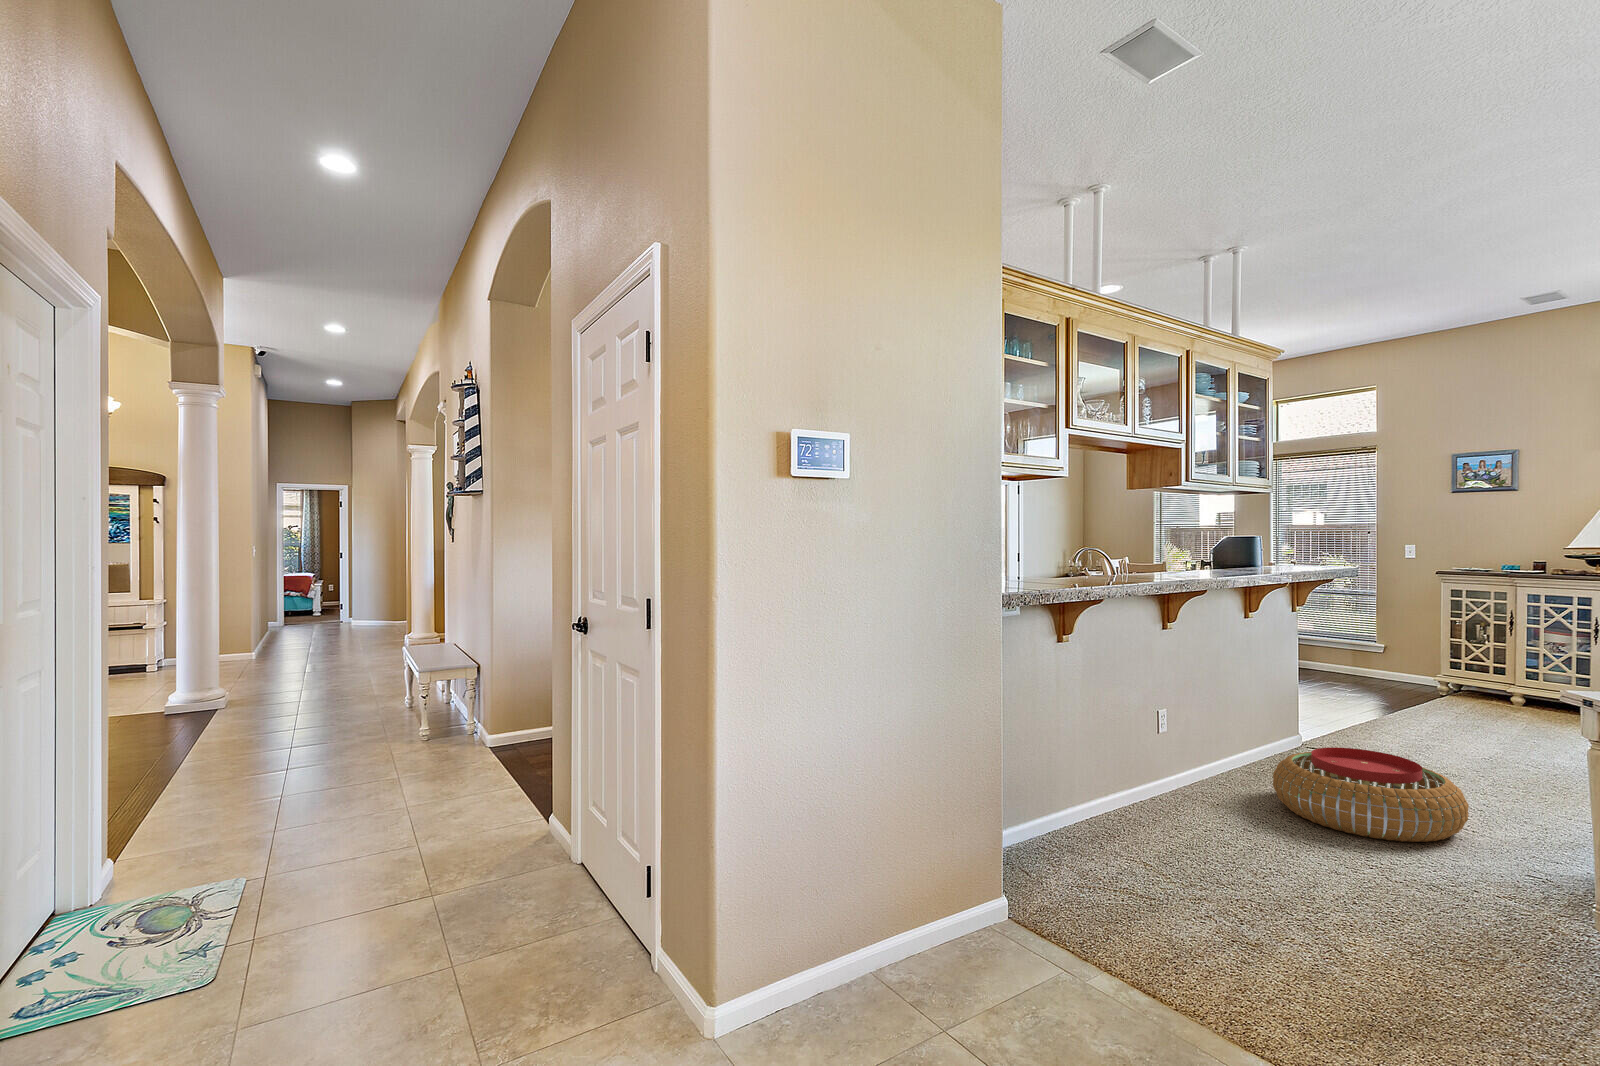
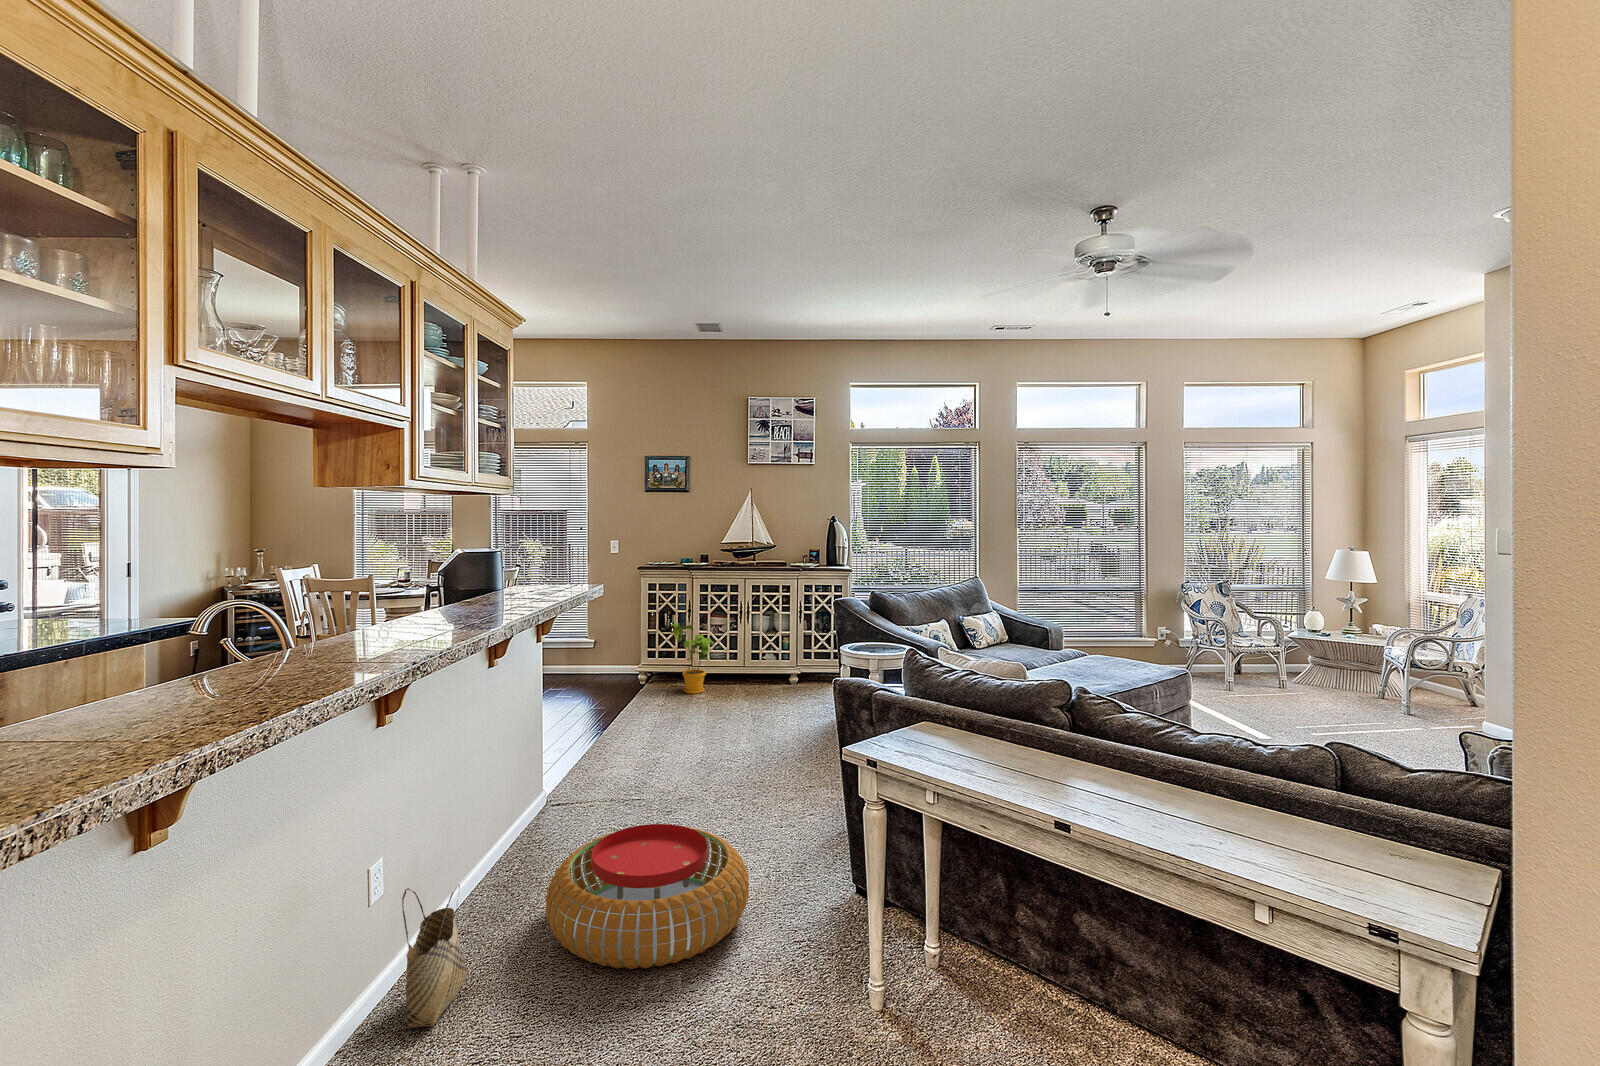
house plant: none [1478,631,1543,714] -> present [672,623,715,694]
woven basket: none [1171,725,1213,806] -> present [402,884,468,1028]

